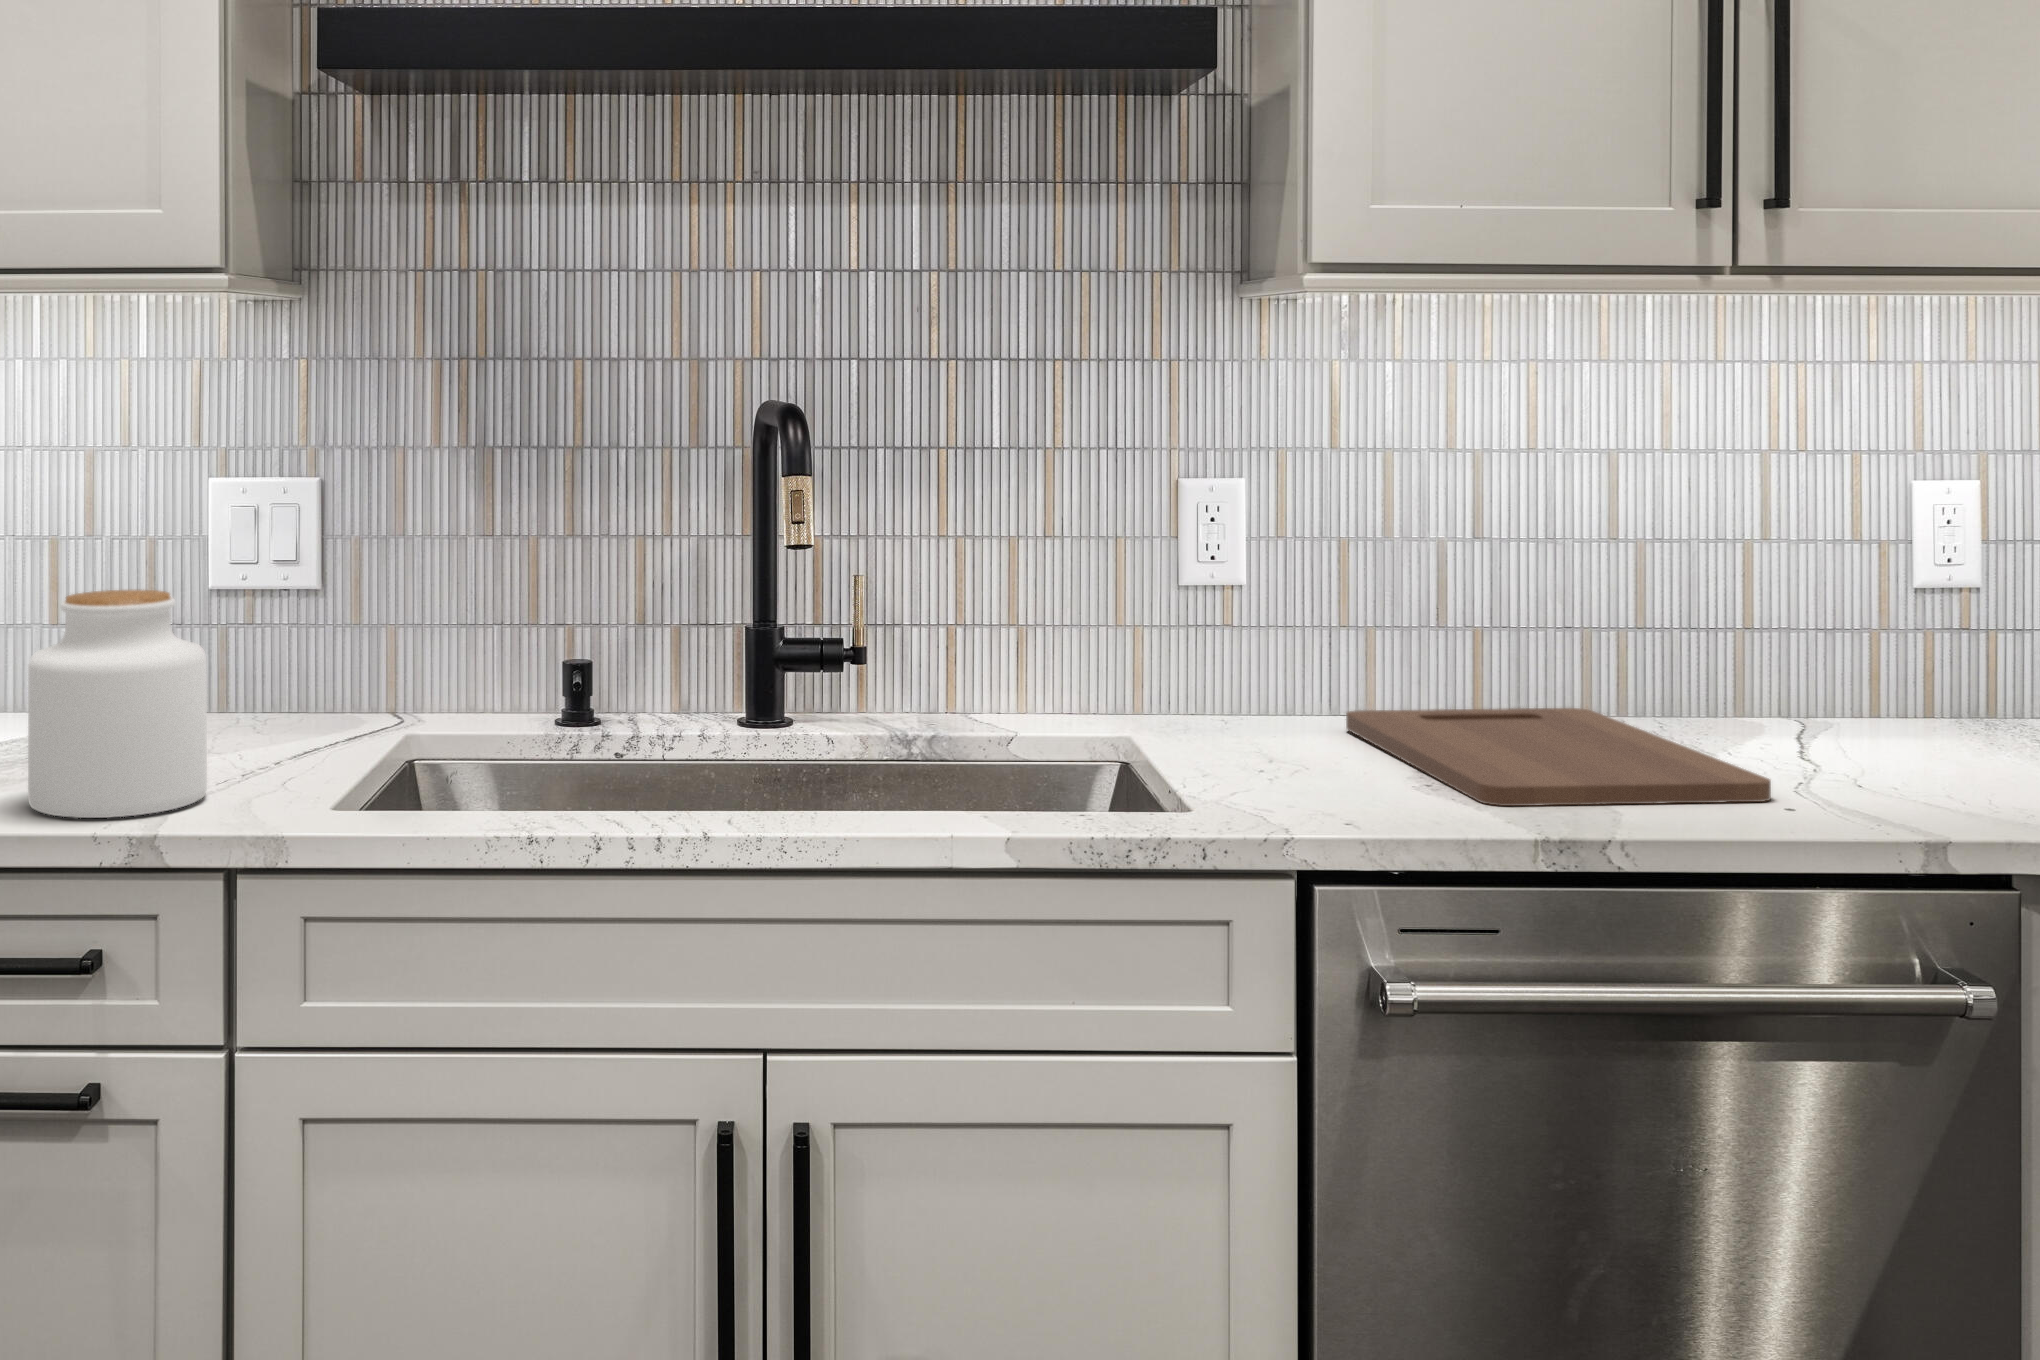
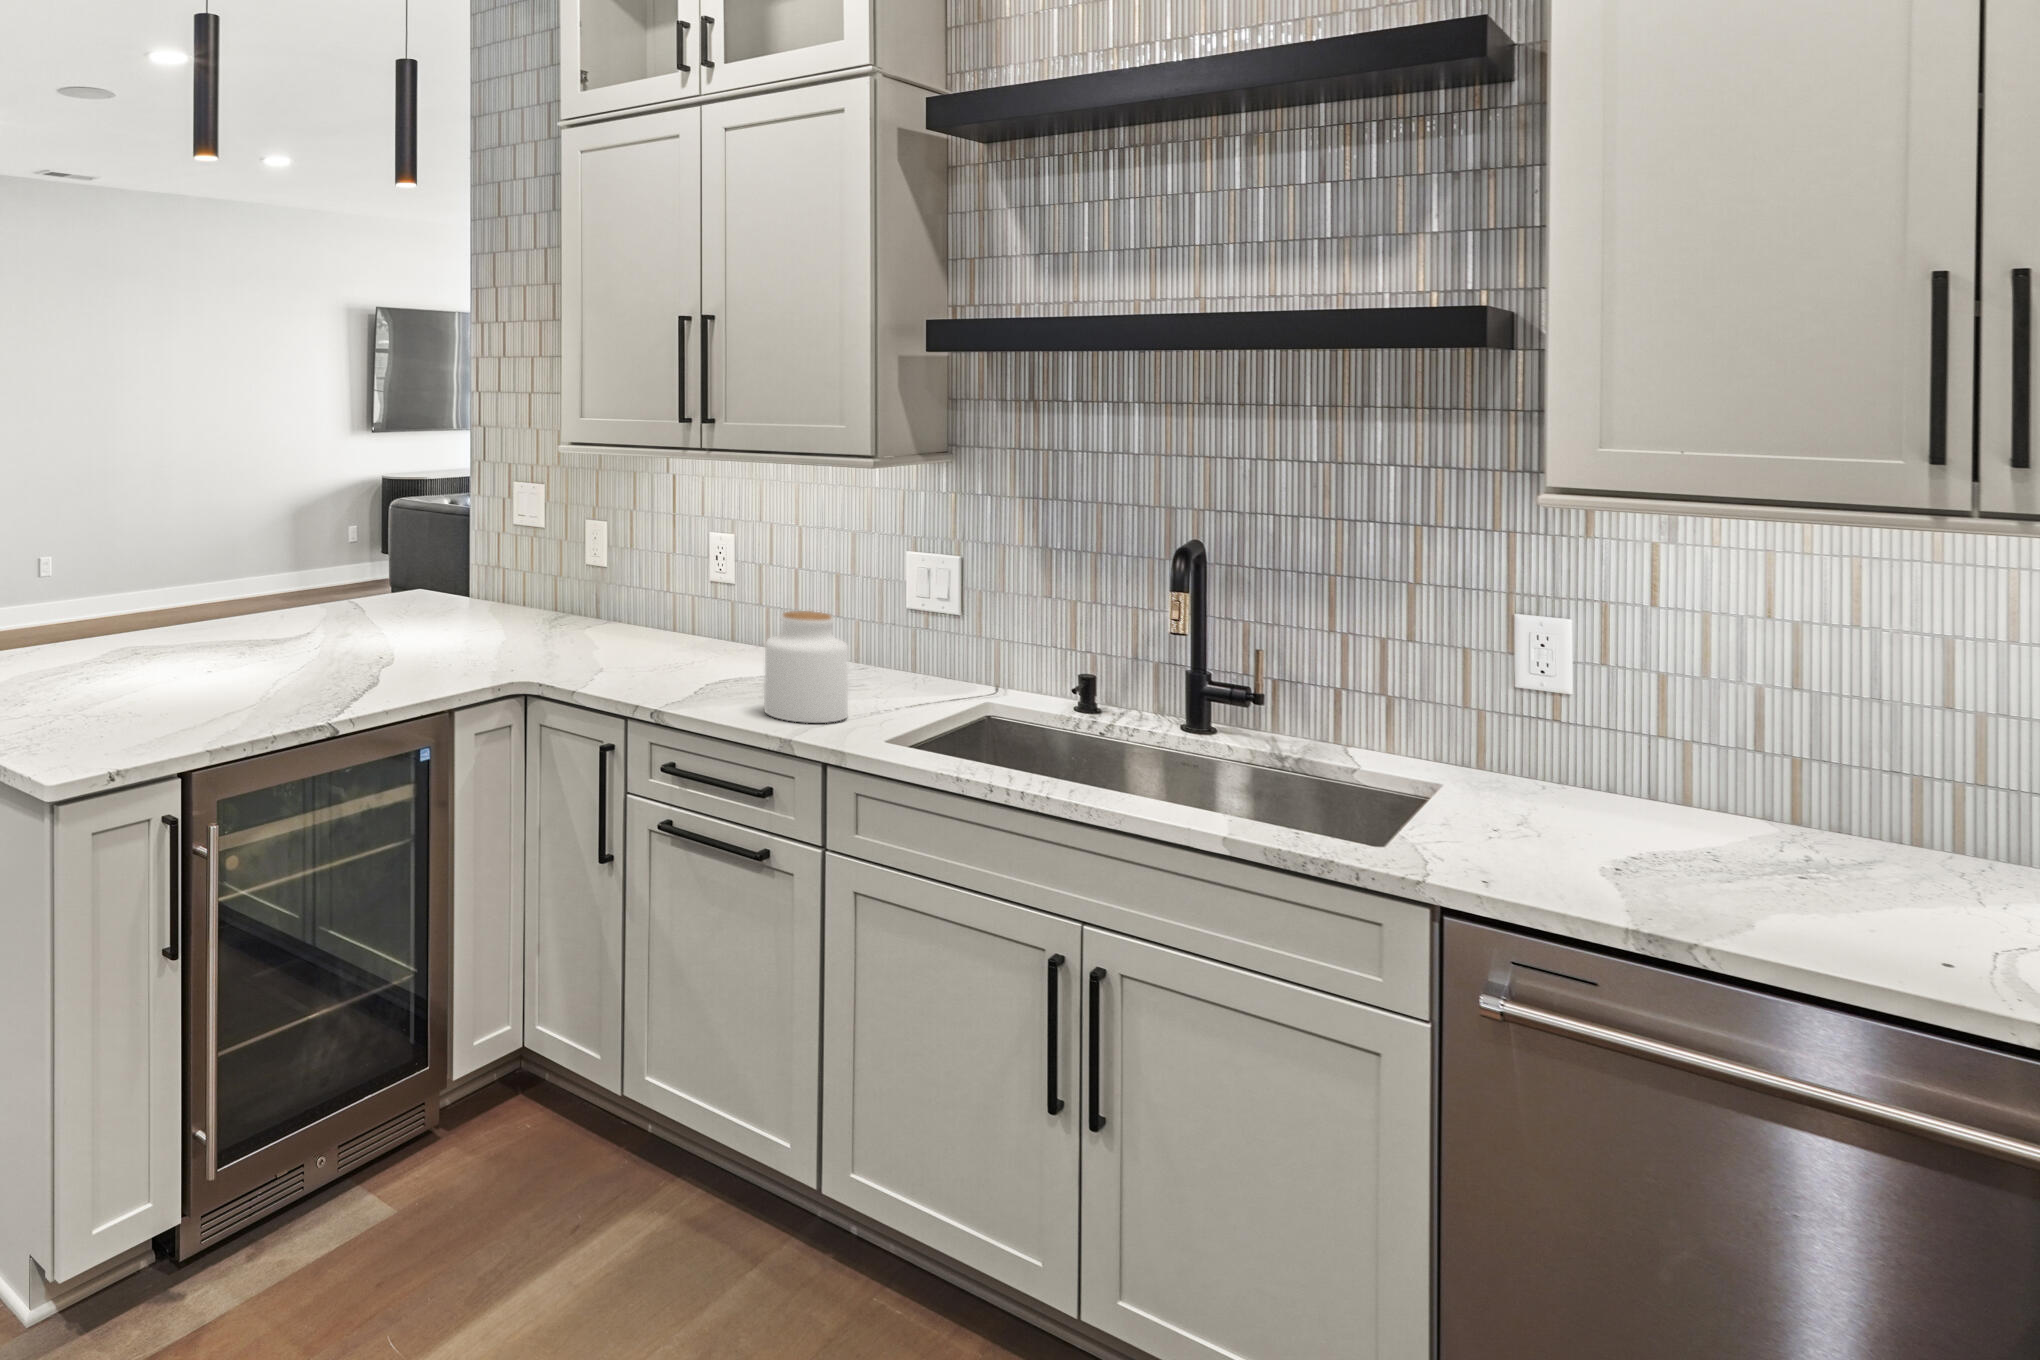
cutting board: present [1346,708,1771,806] -> none [1637,804,1937,932]

